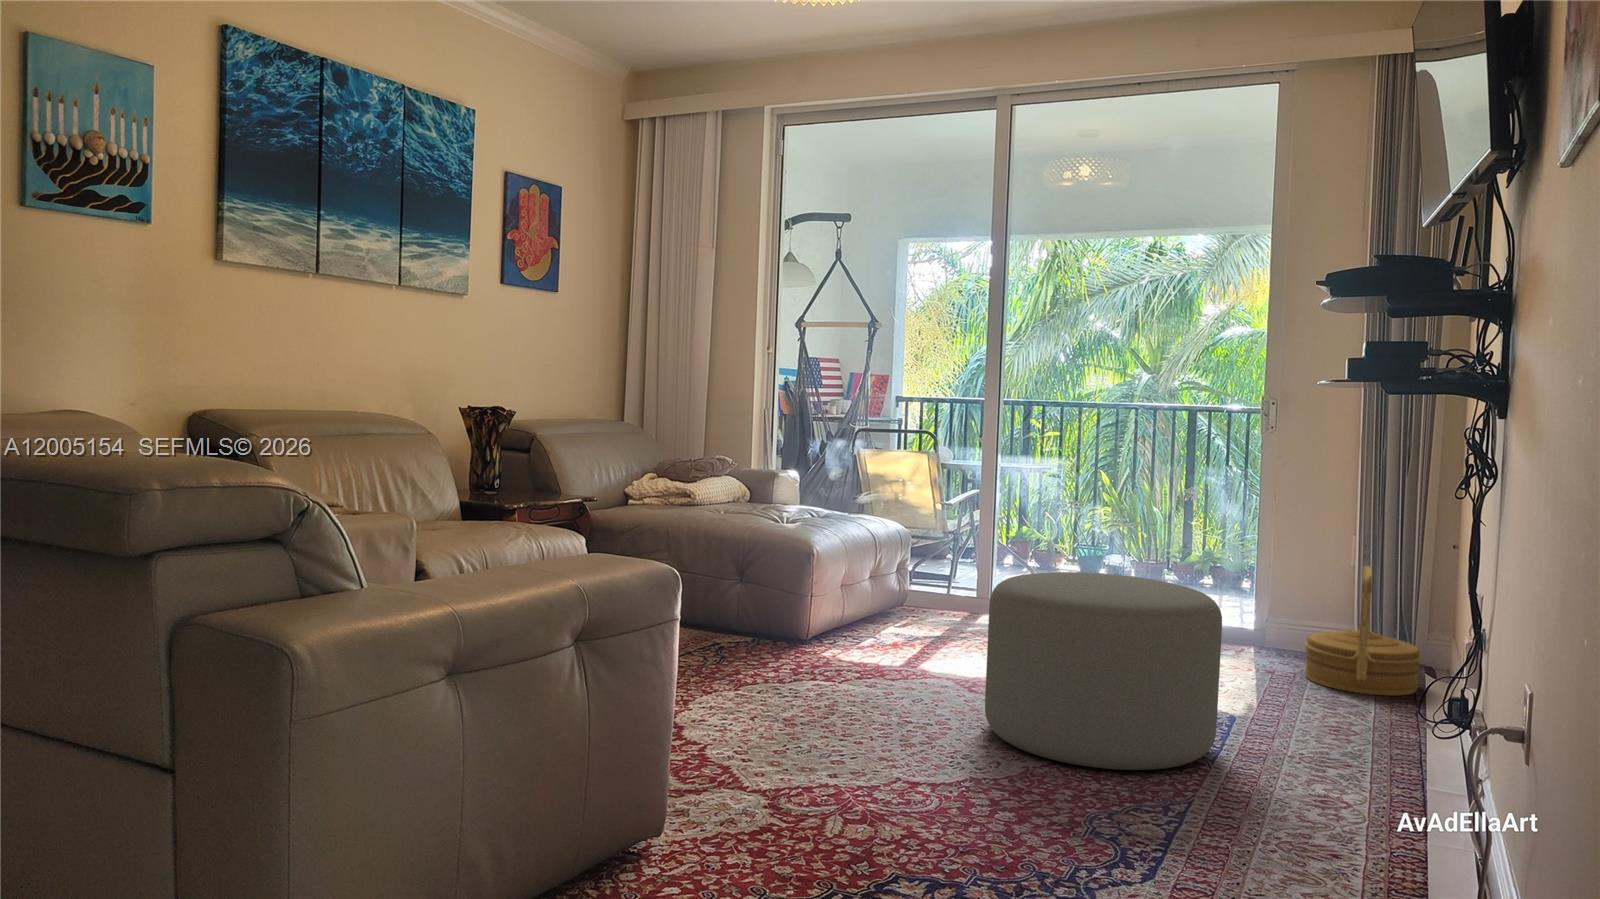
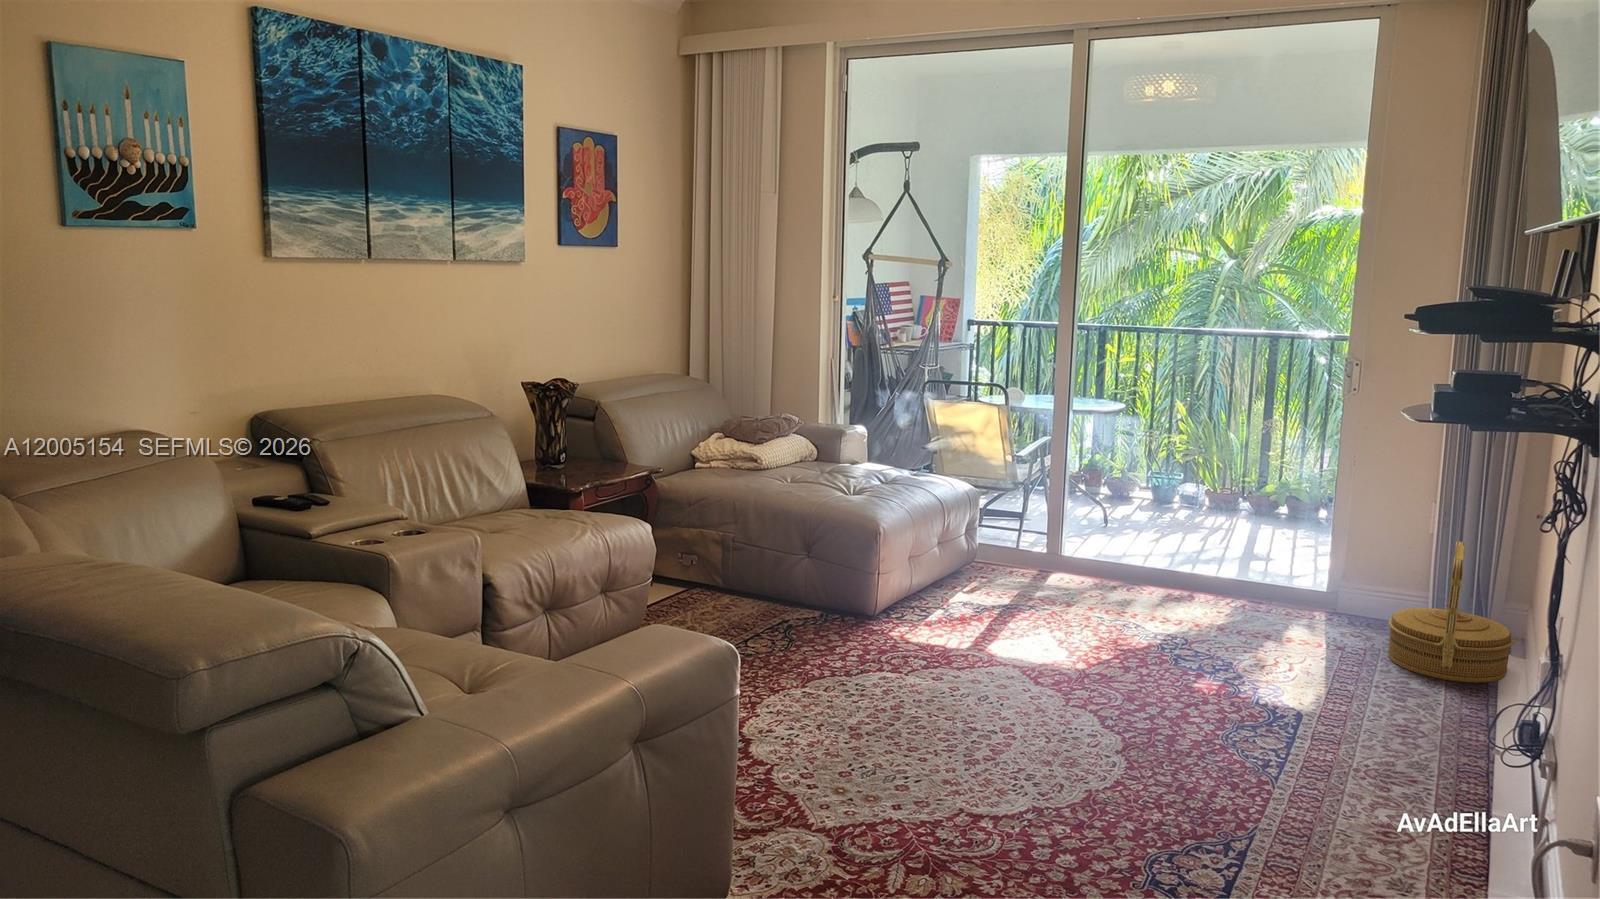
ottoman: present [985,572,1222,770] -> none [1050,577,1297,796]

